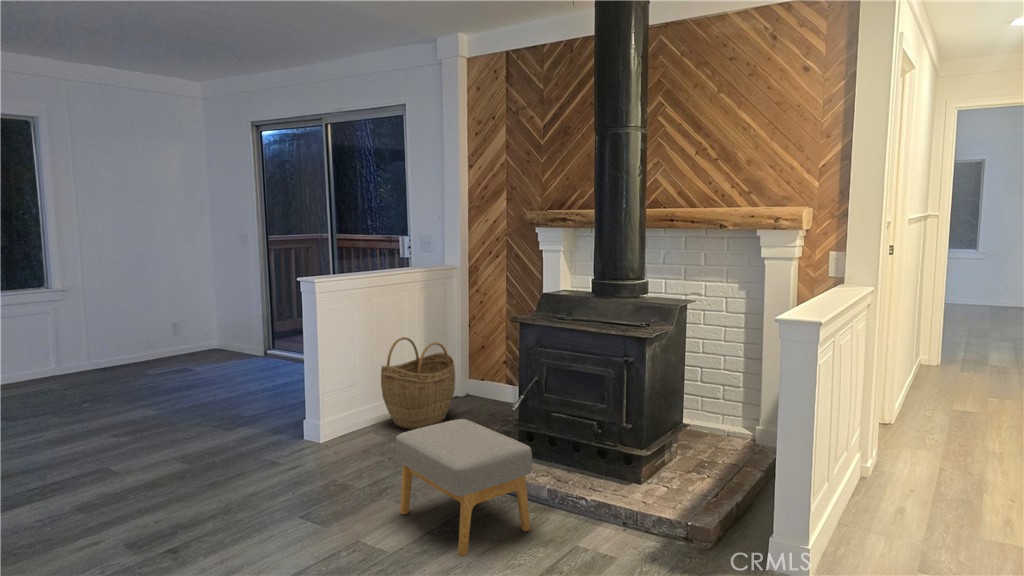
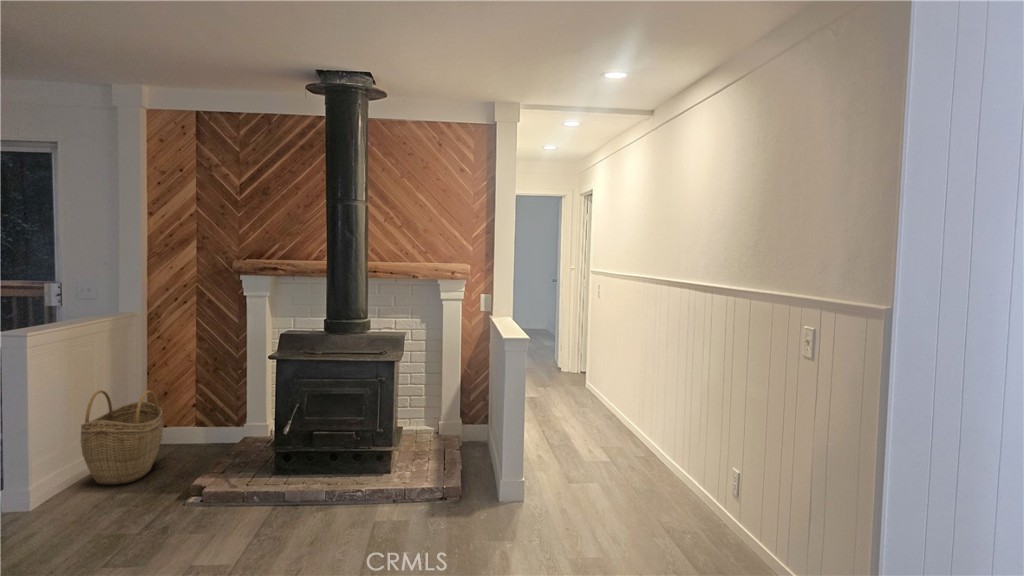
footstool: present [396,419,532,556] -> none [208,449,341,555]

